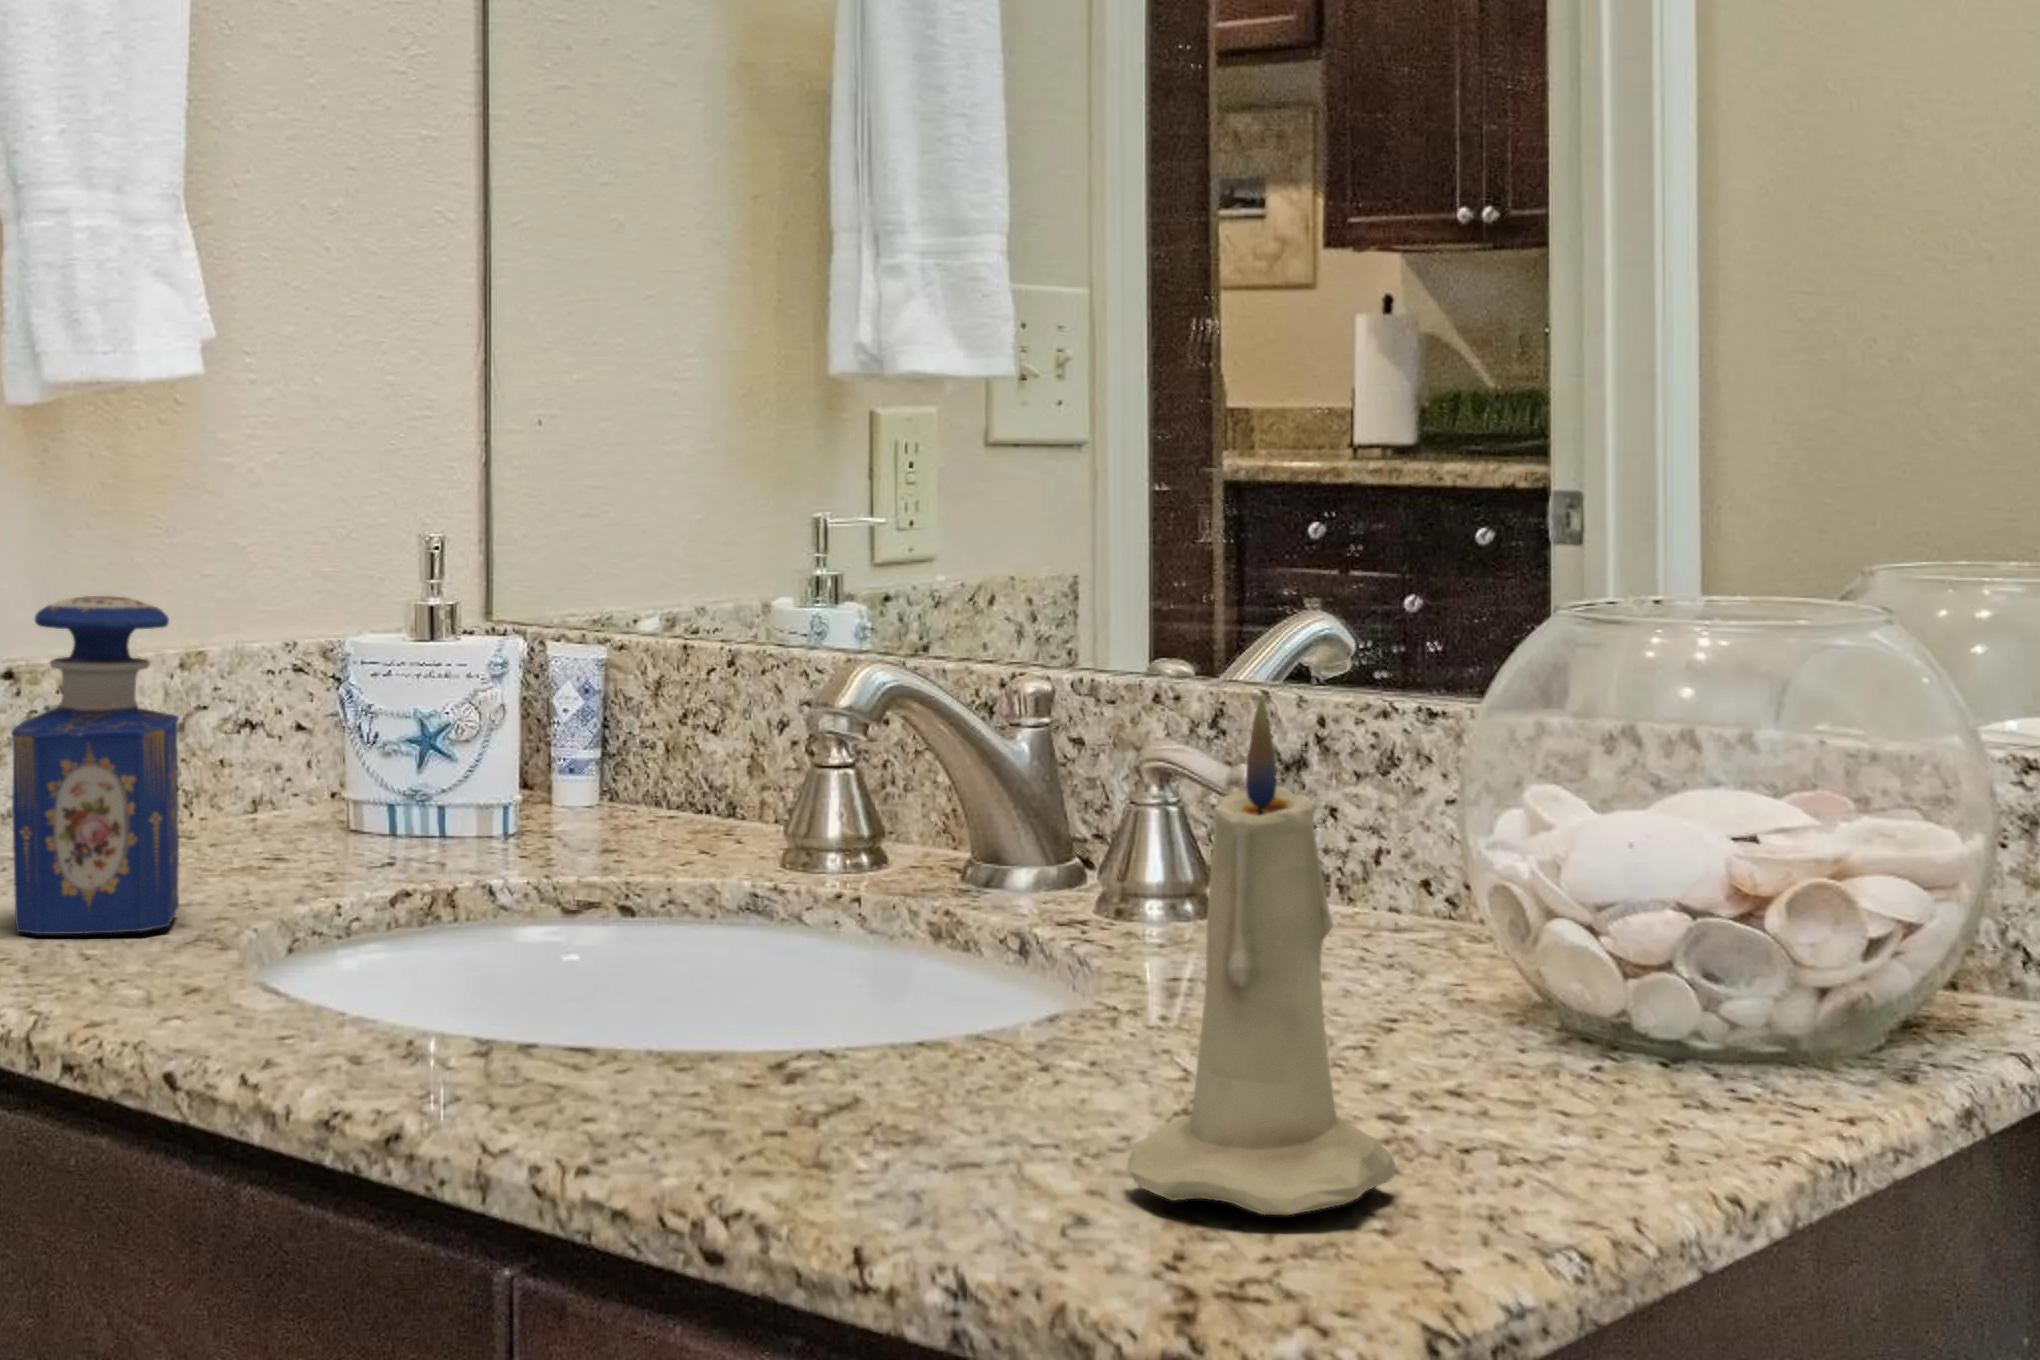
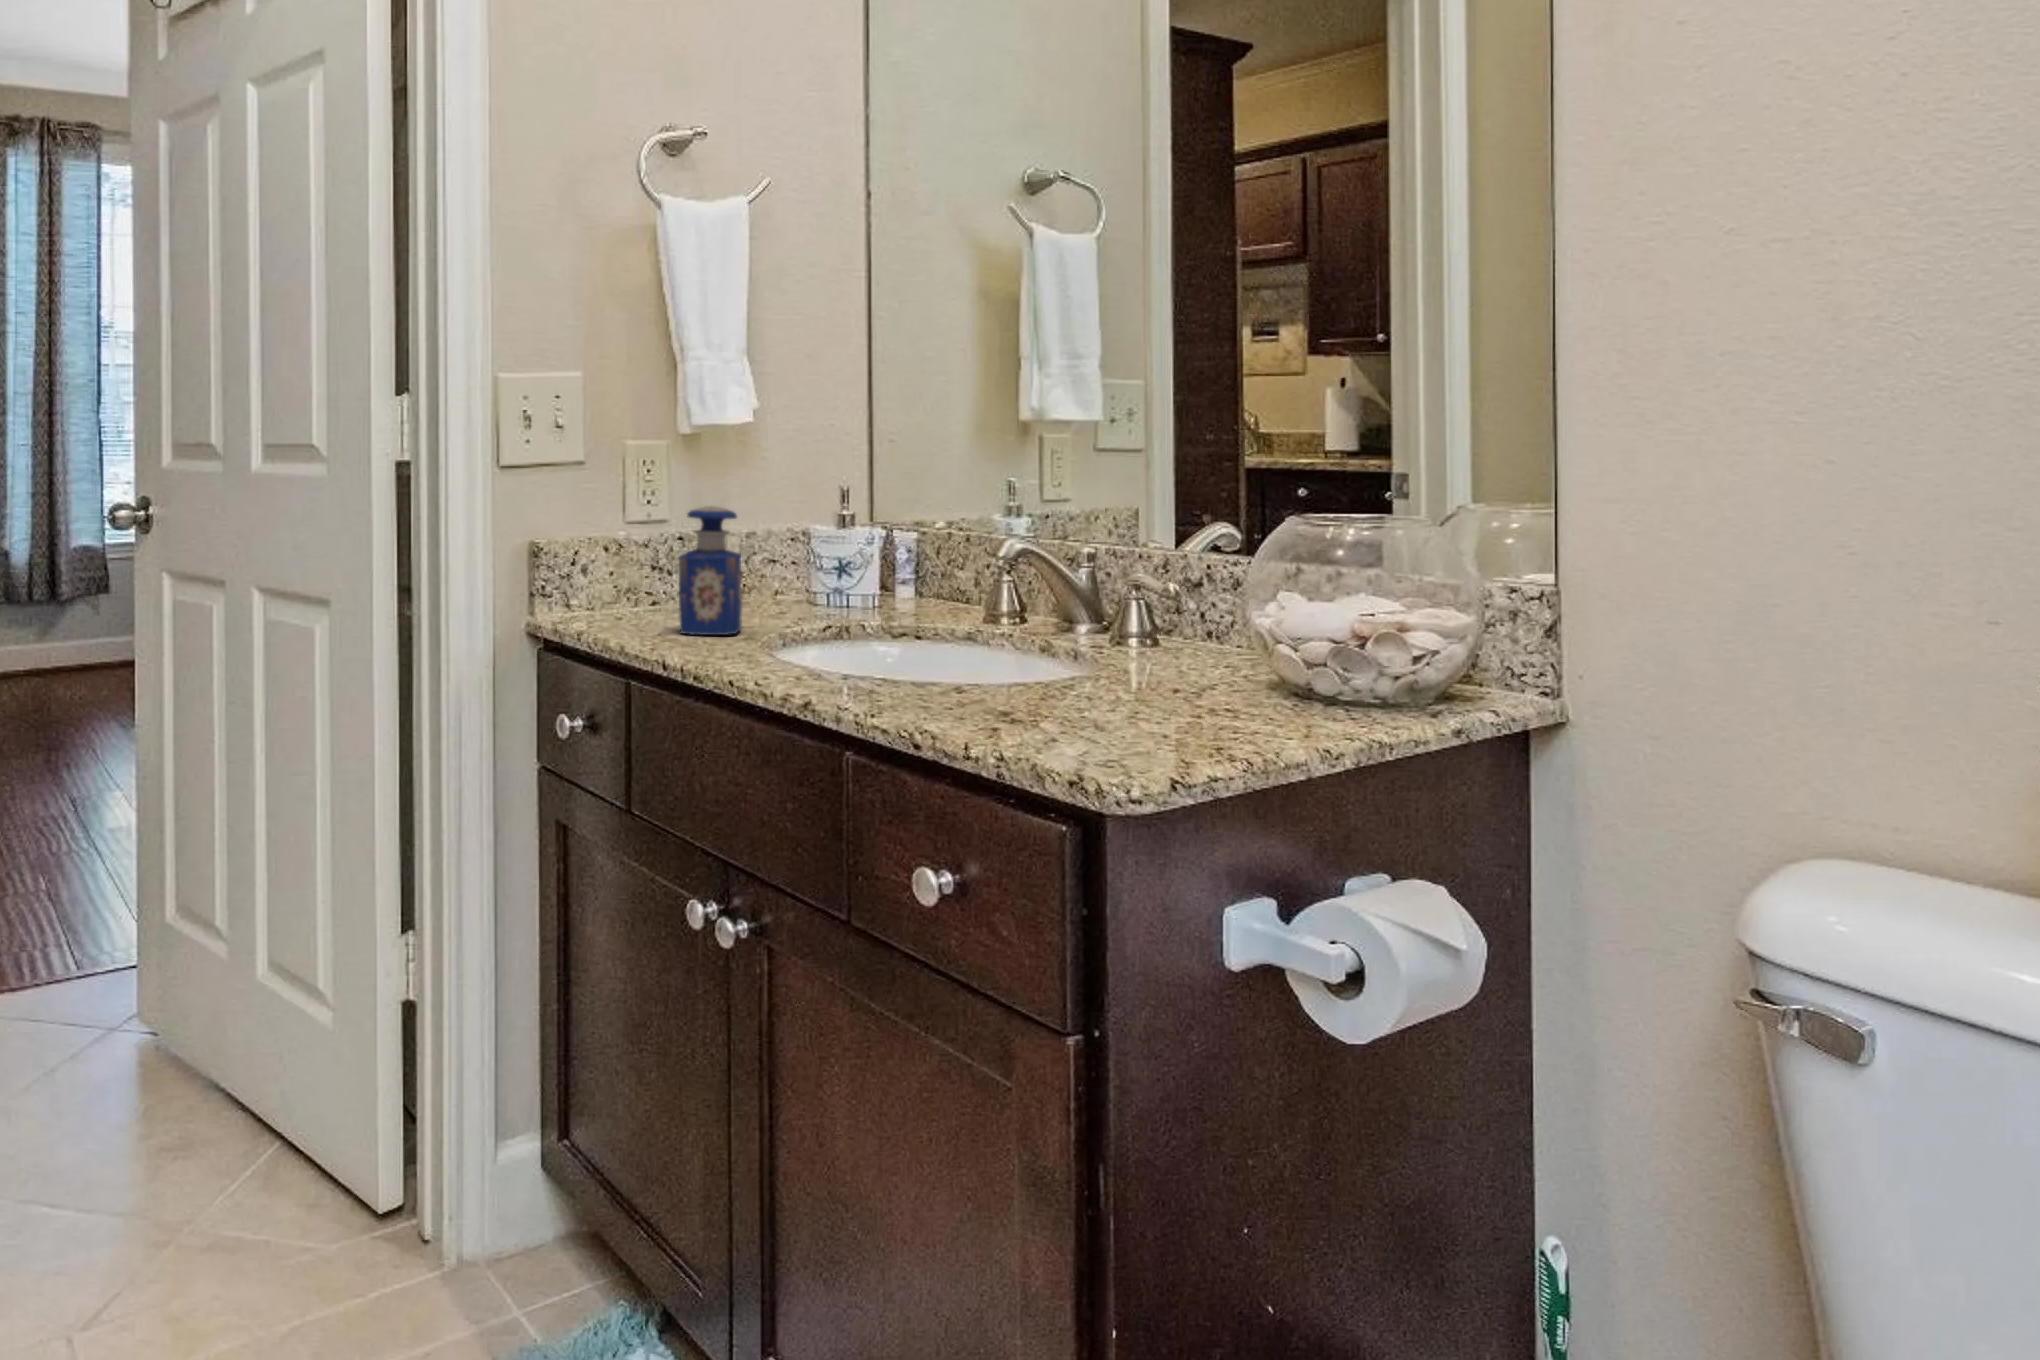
candle: present [1127,699,1395,1215] -> none [1075,545,1184,742]

